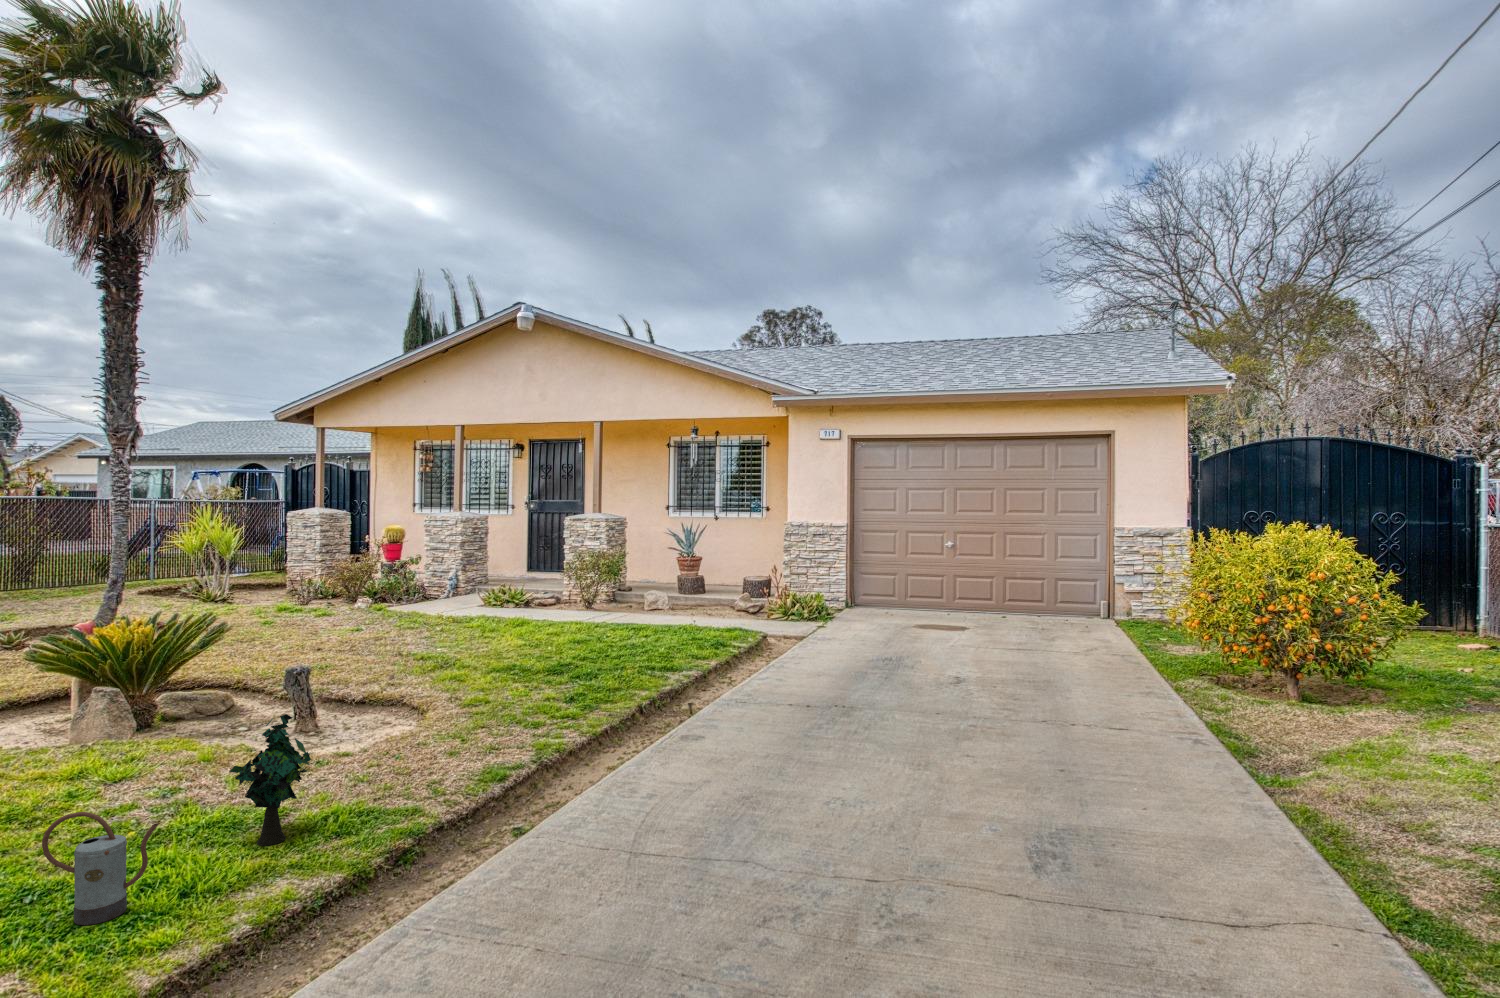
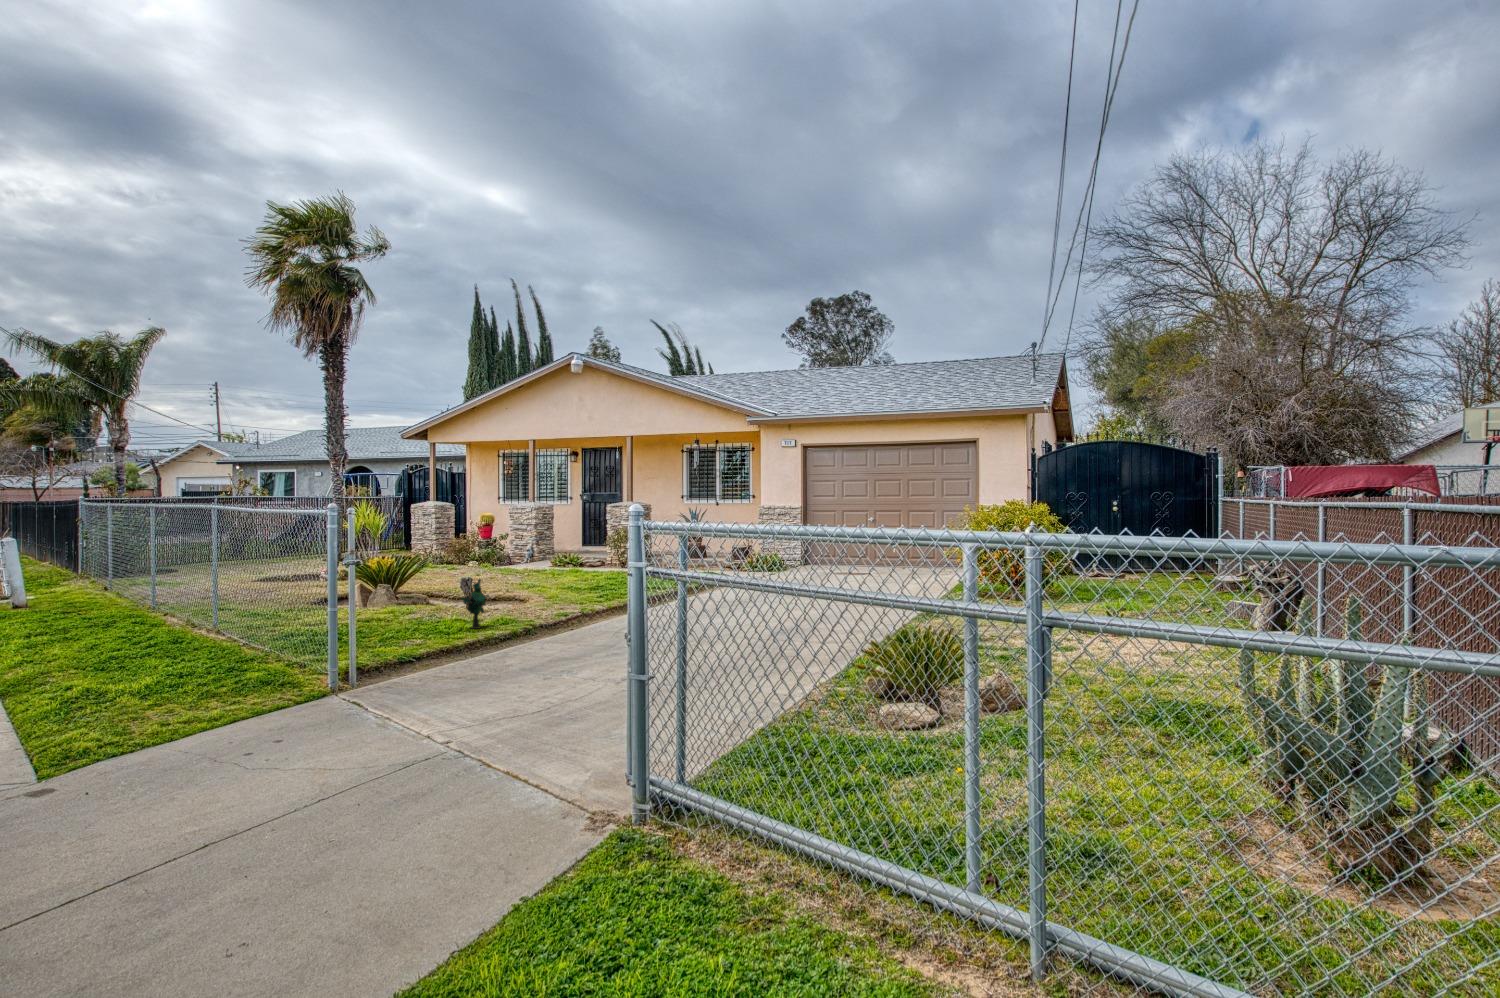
watering can: present [42,812,159,925] -> none [410,602,446,639]

